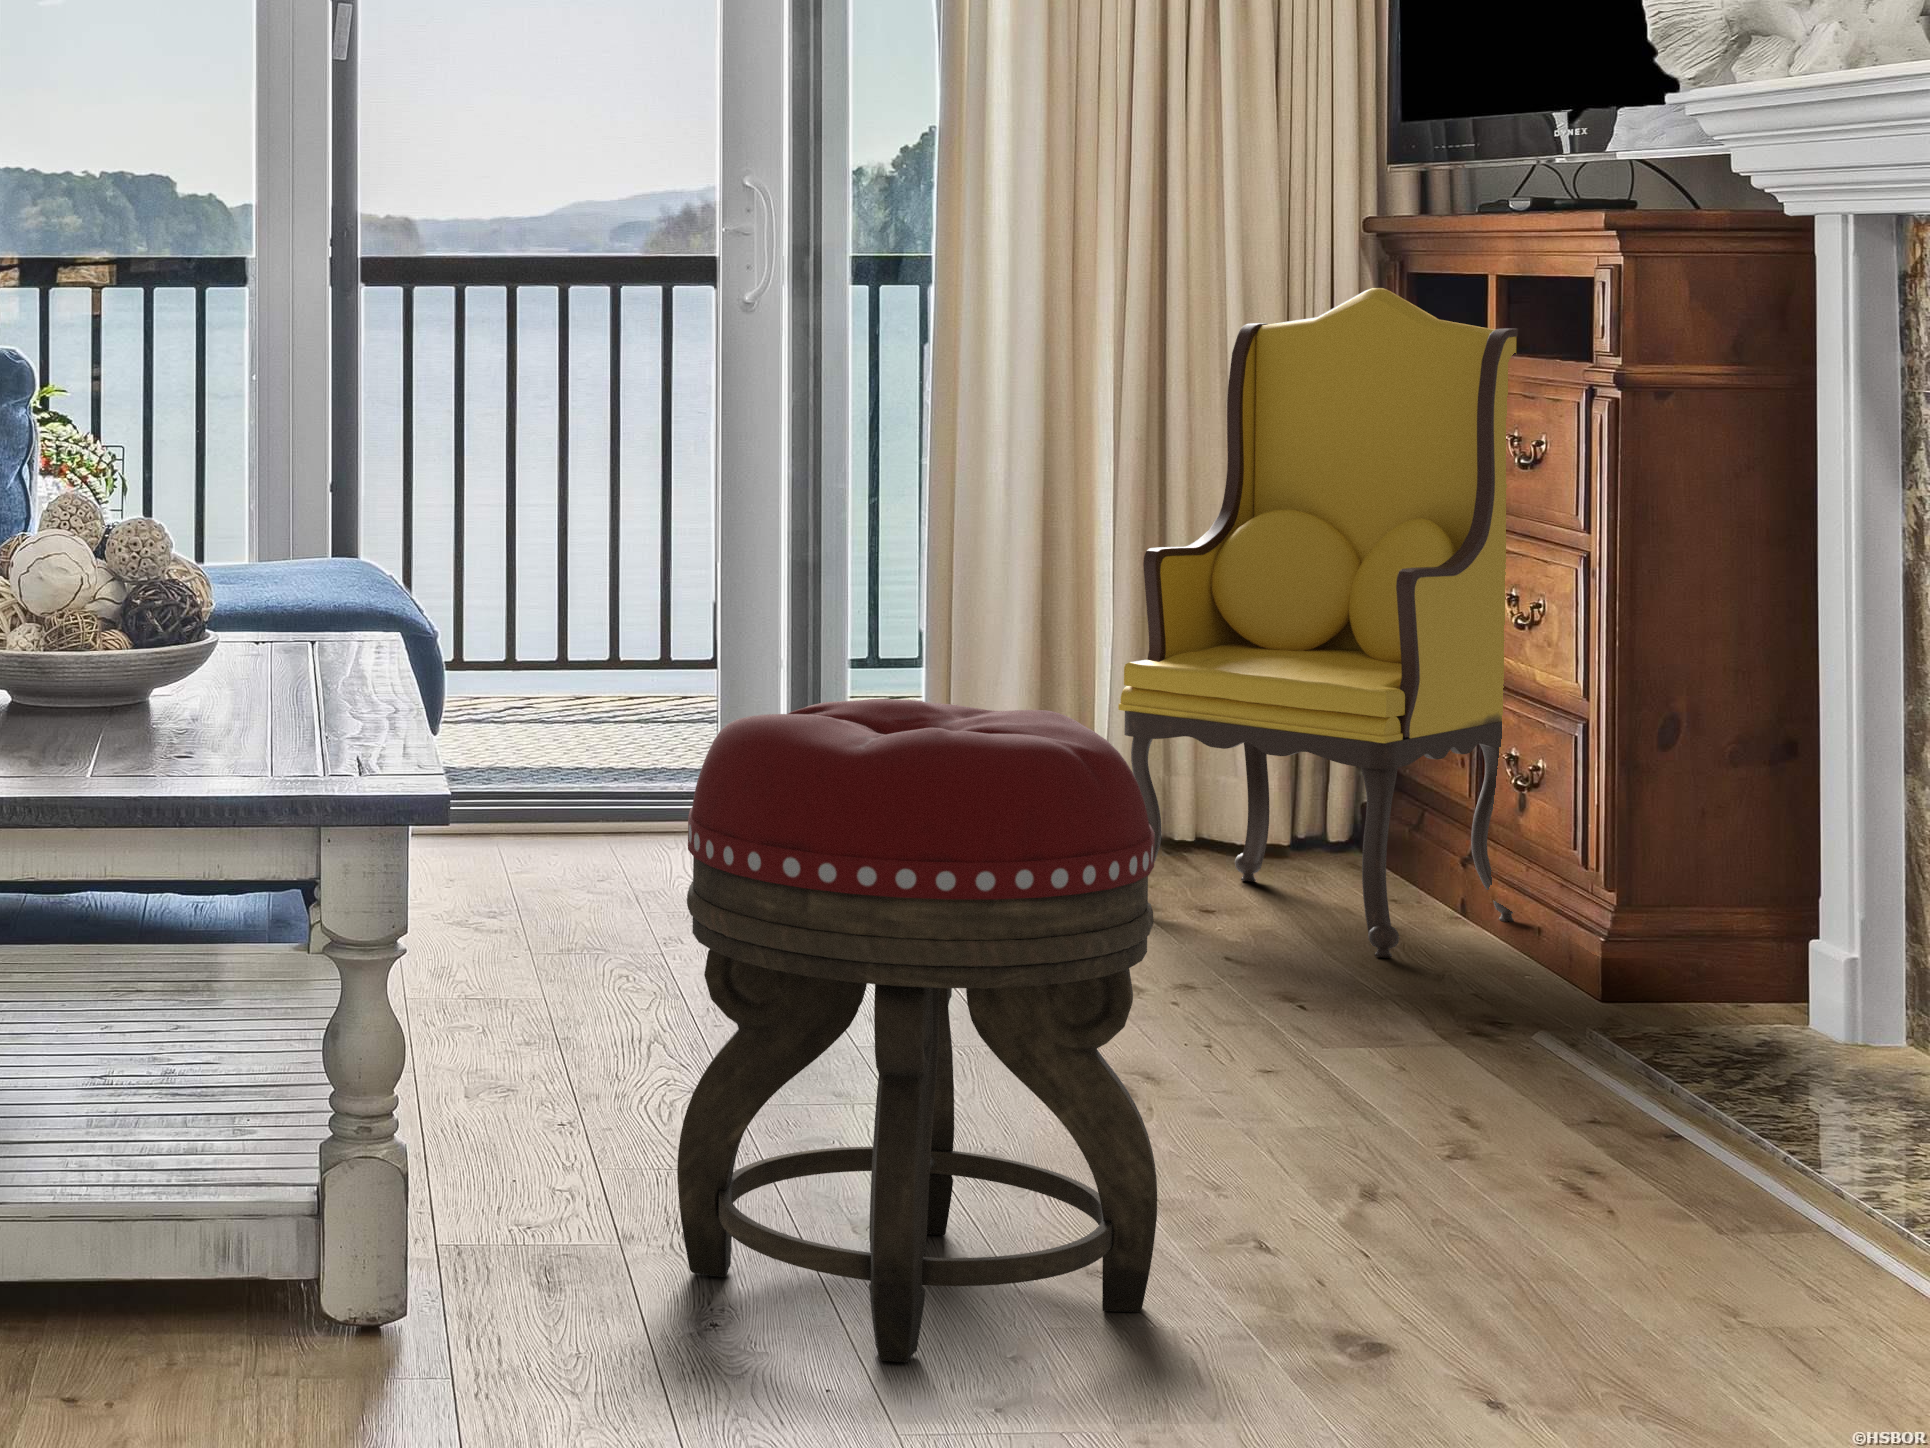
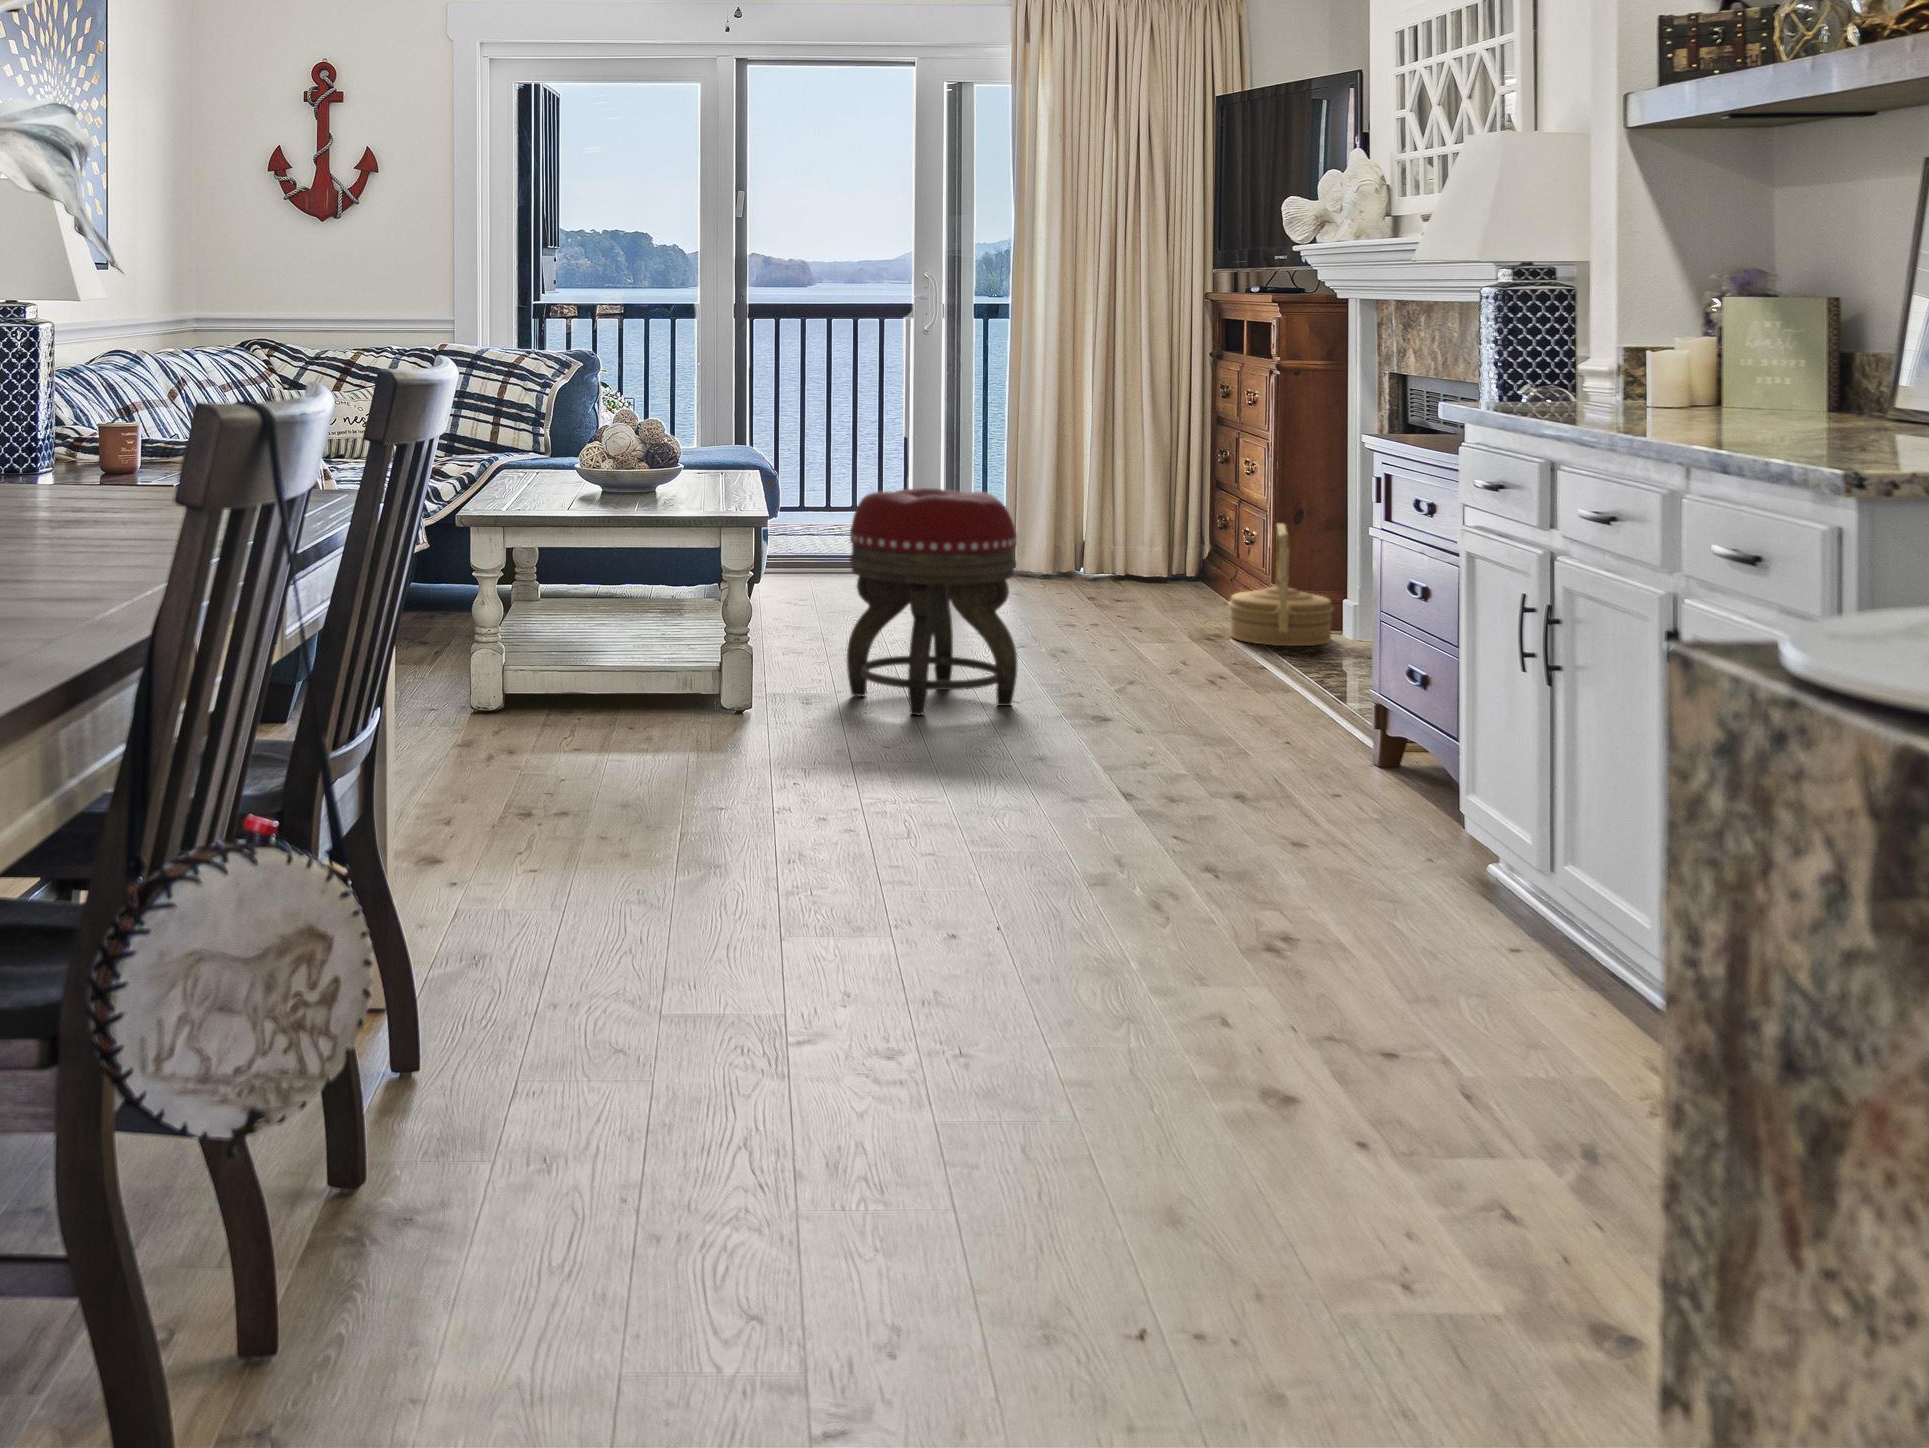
armchair: present [1118,288,1518,958] -> none [1073,326,1251,615]
basket: none [1540,750,1810,1061] -> present [1228,524,1334,646]

